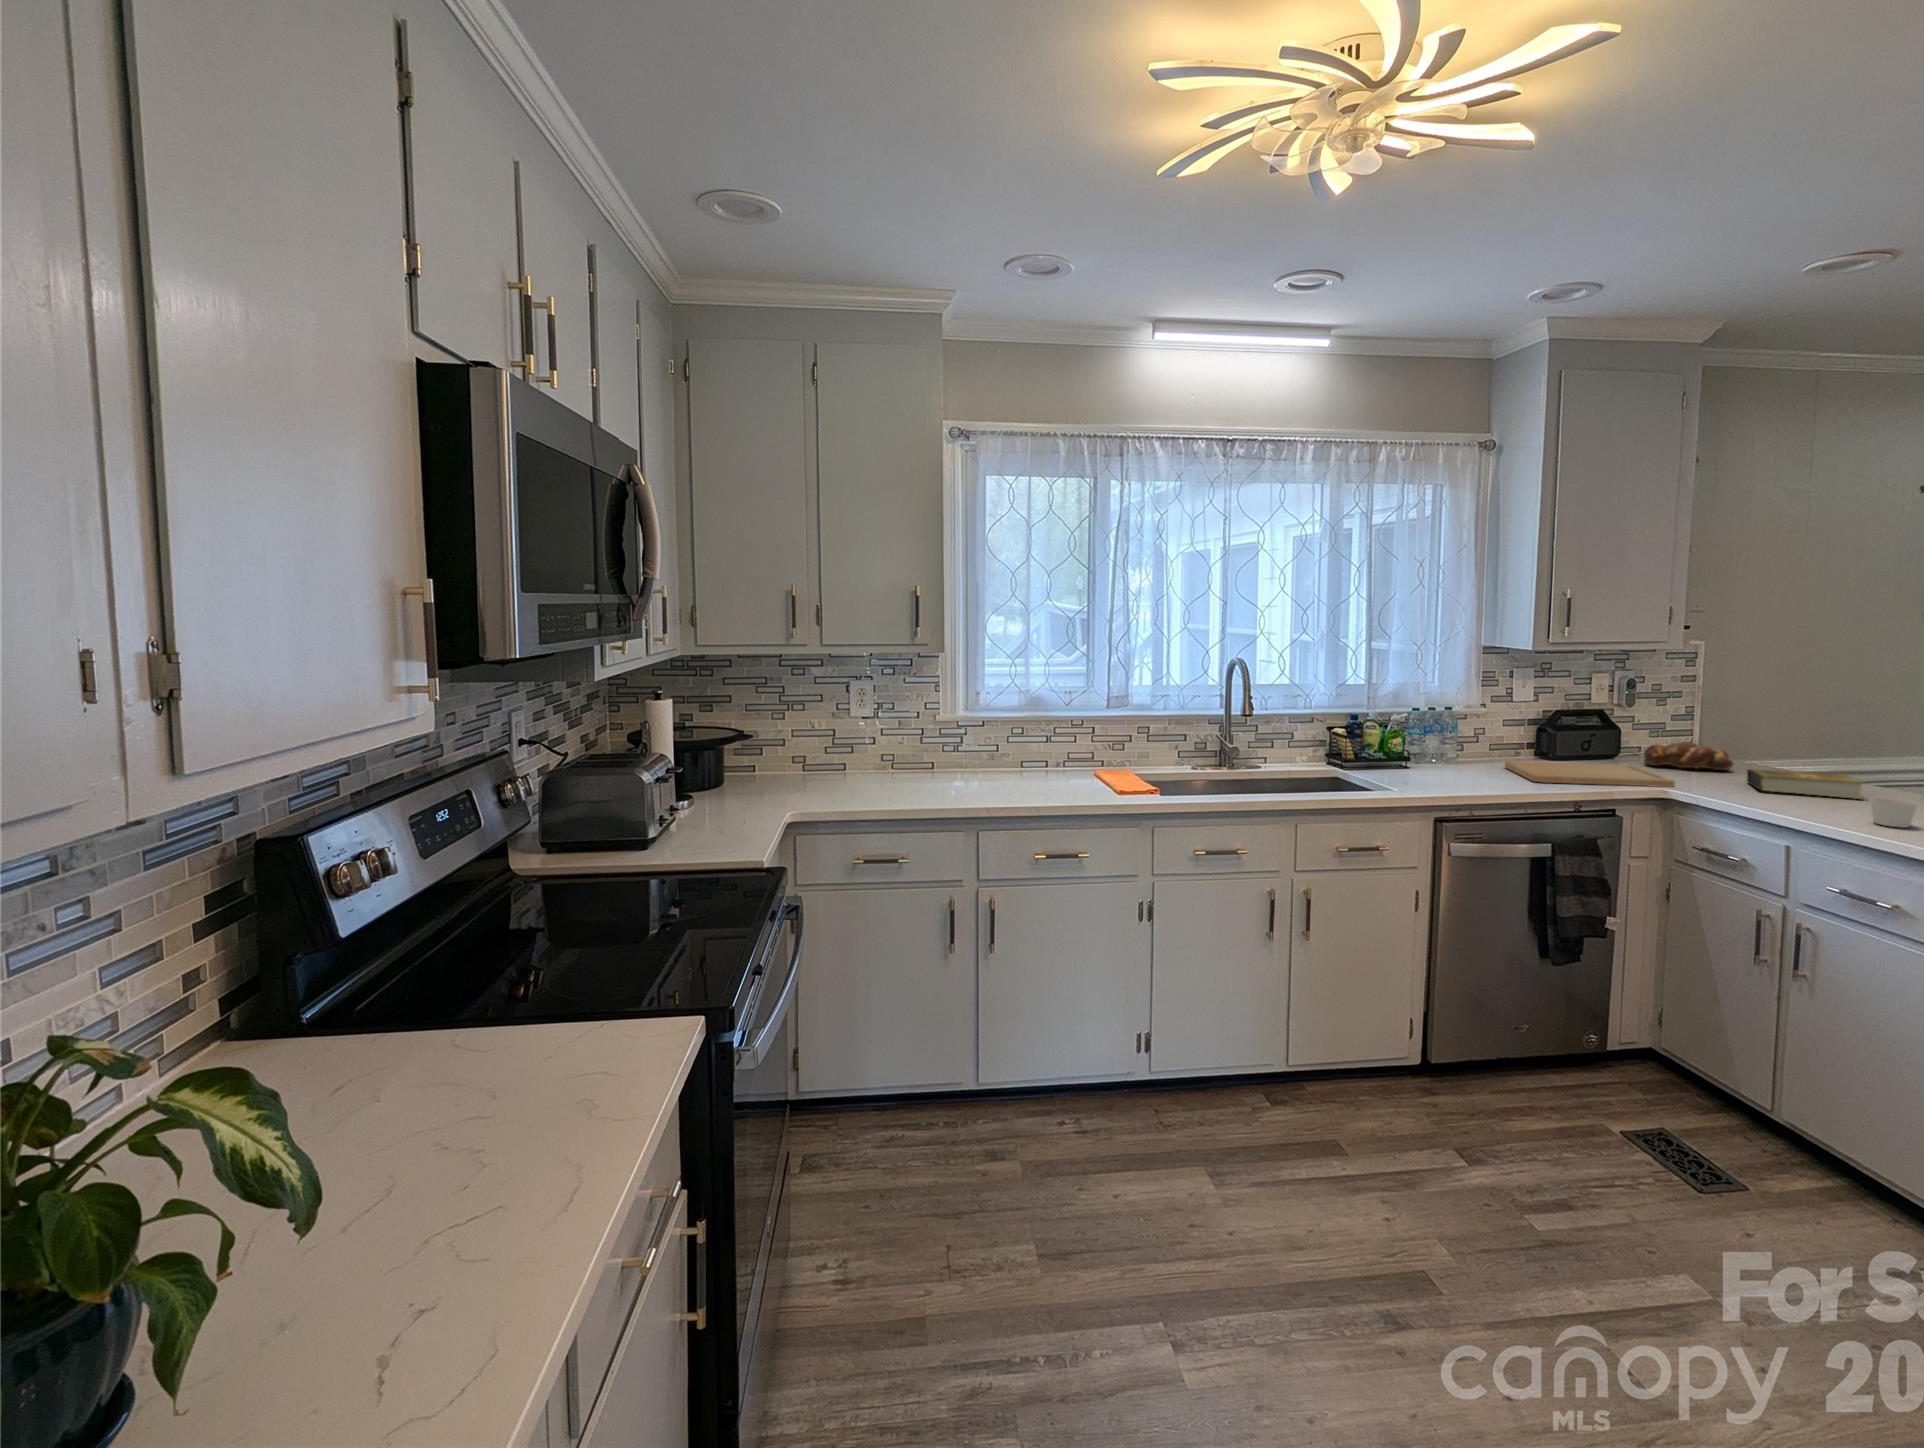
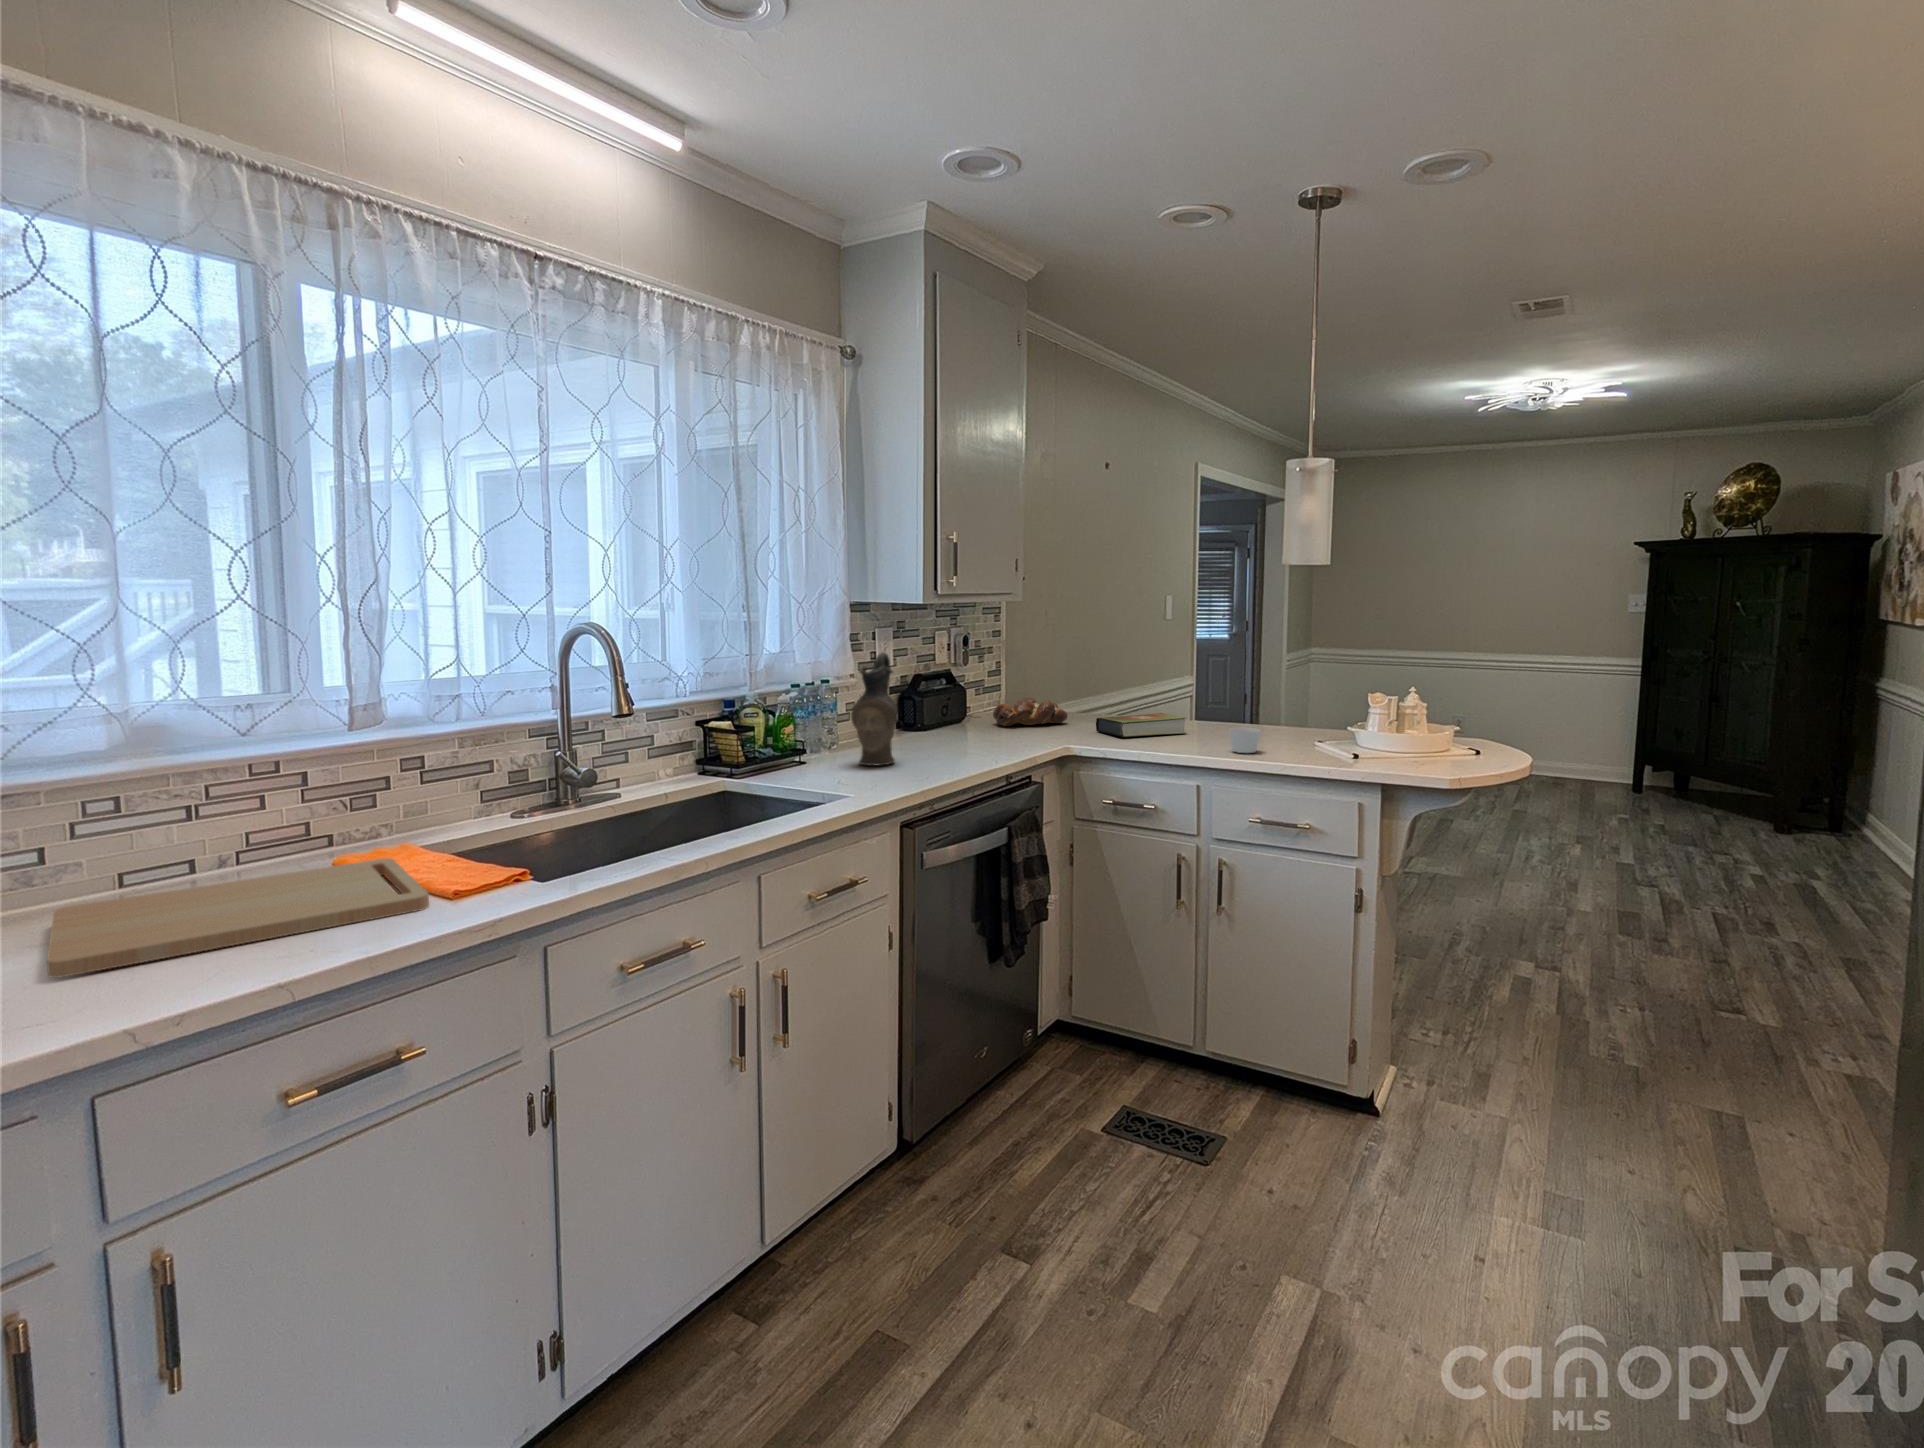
ceramic pitcher: none [1441,688,1486,777] -> present [851,652,897,766]
cutting board: present [1505,761,1675,787] -> present [47,858,429,978]

